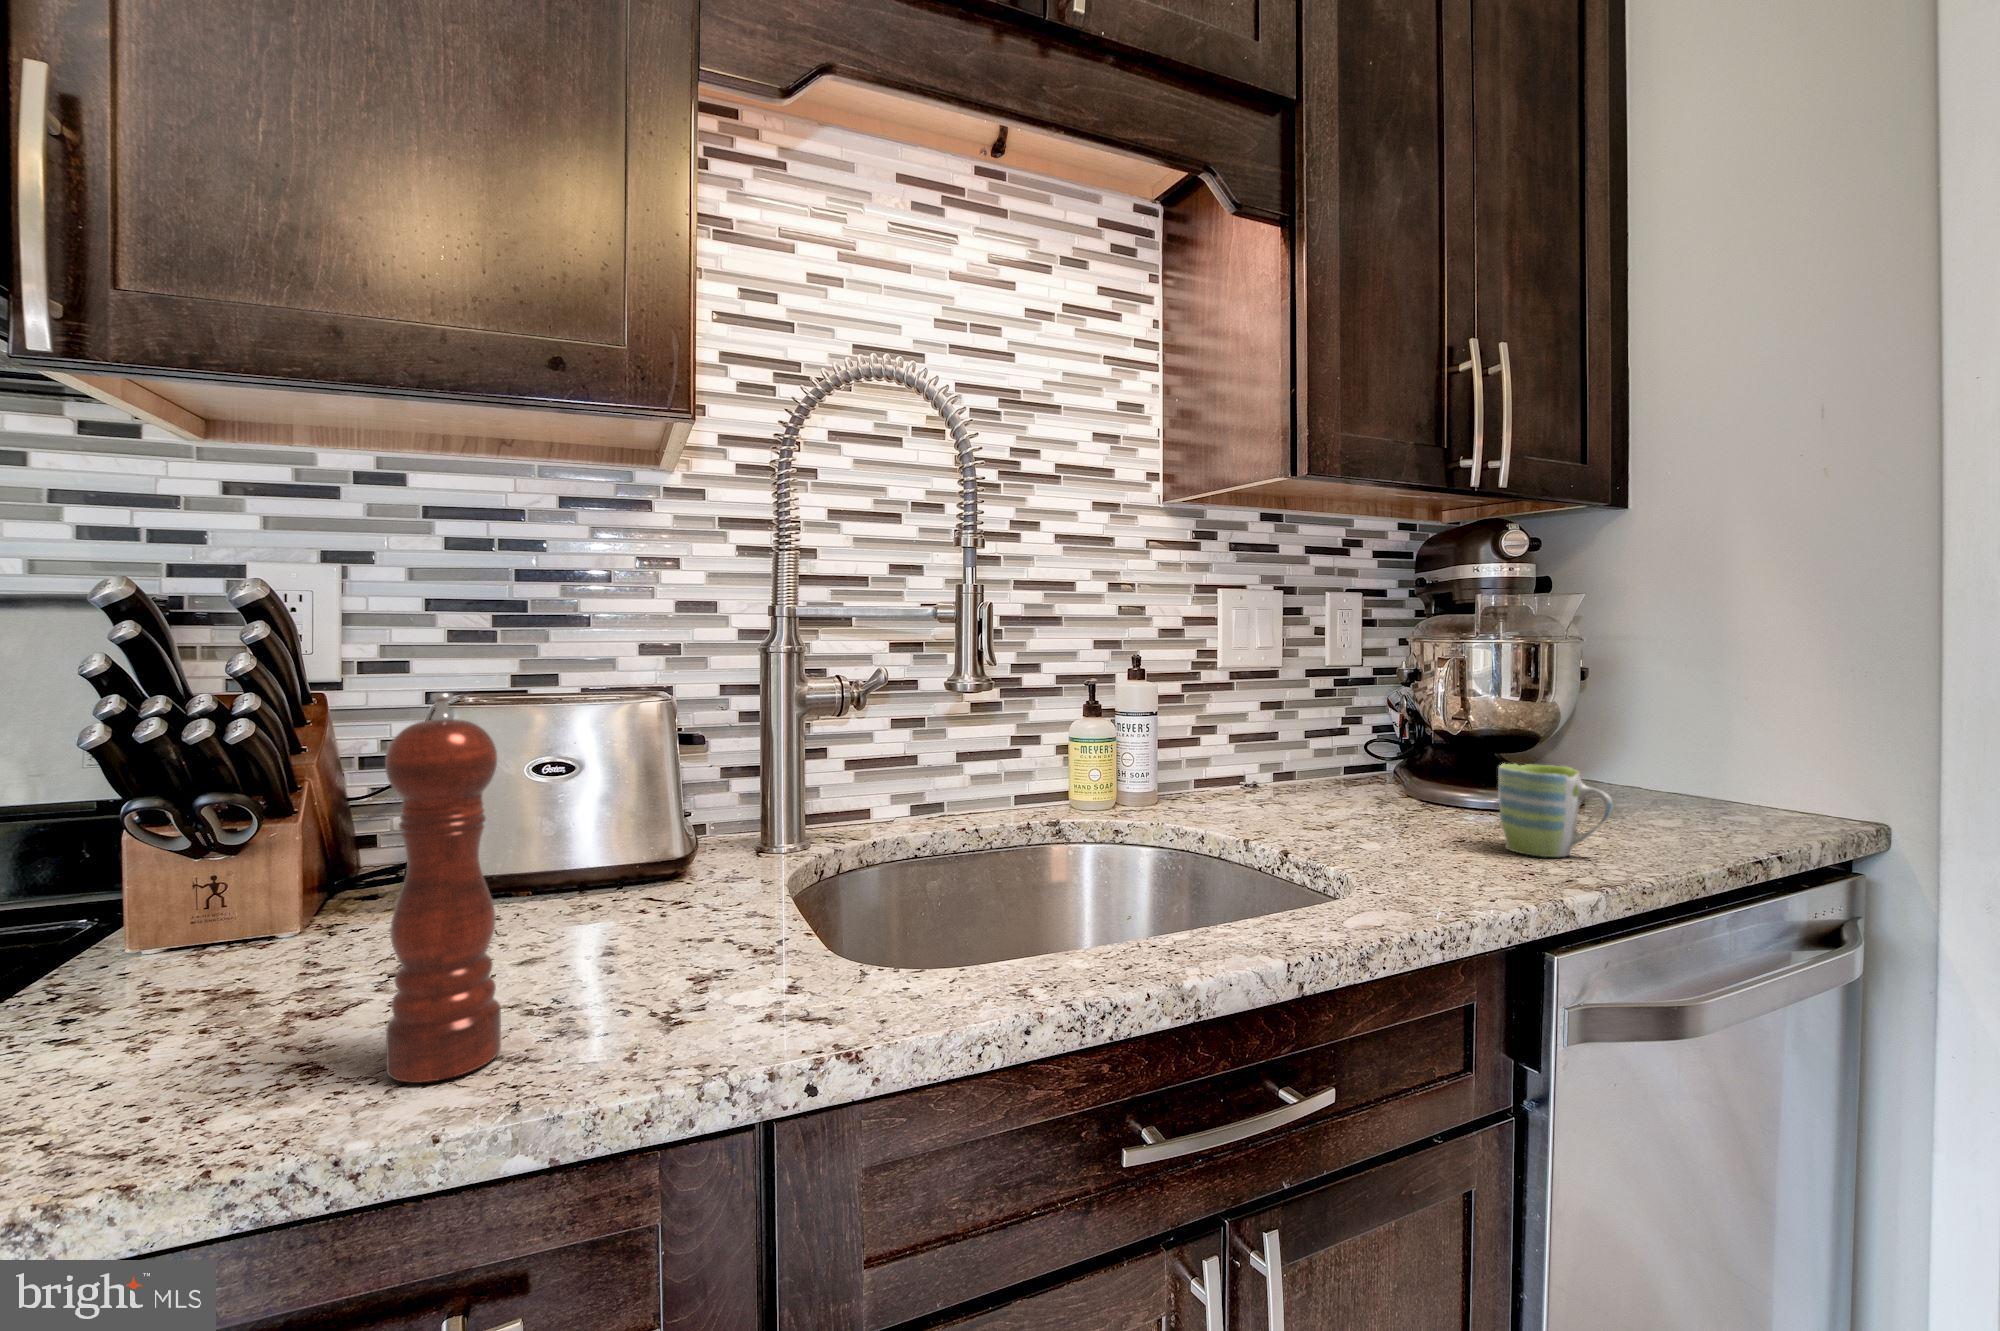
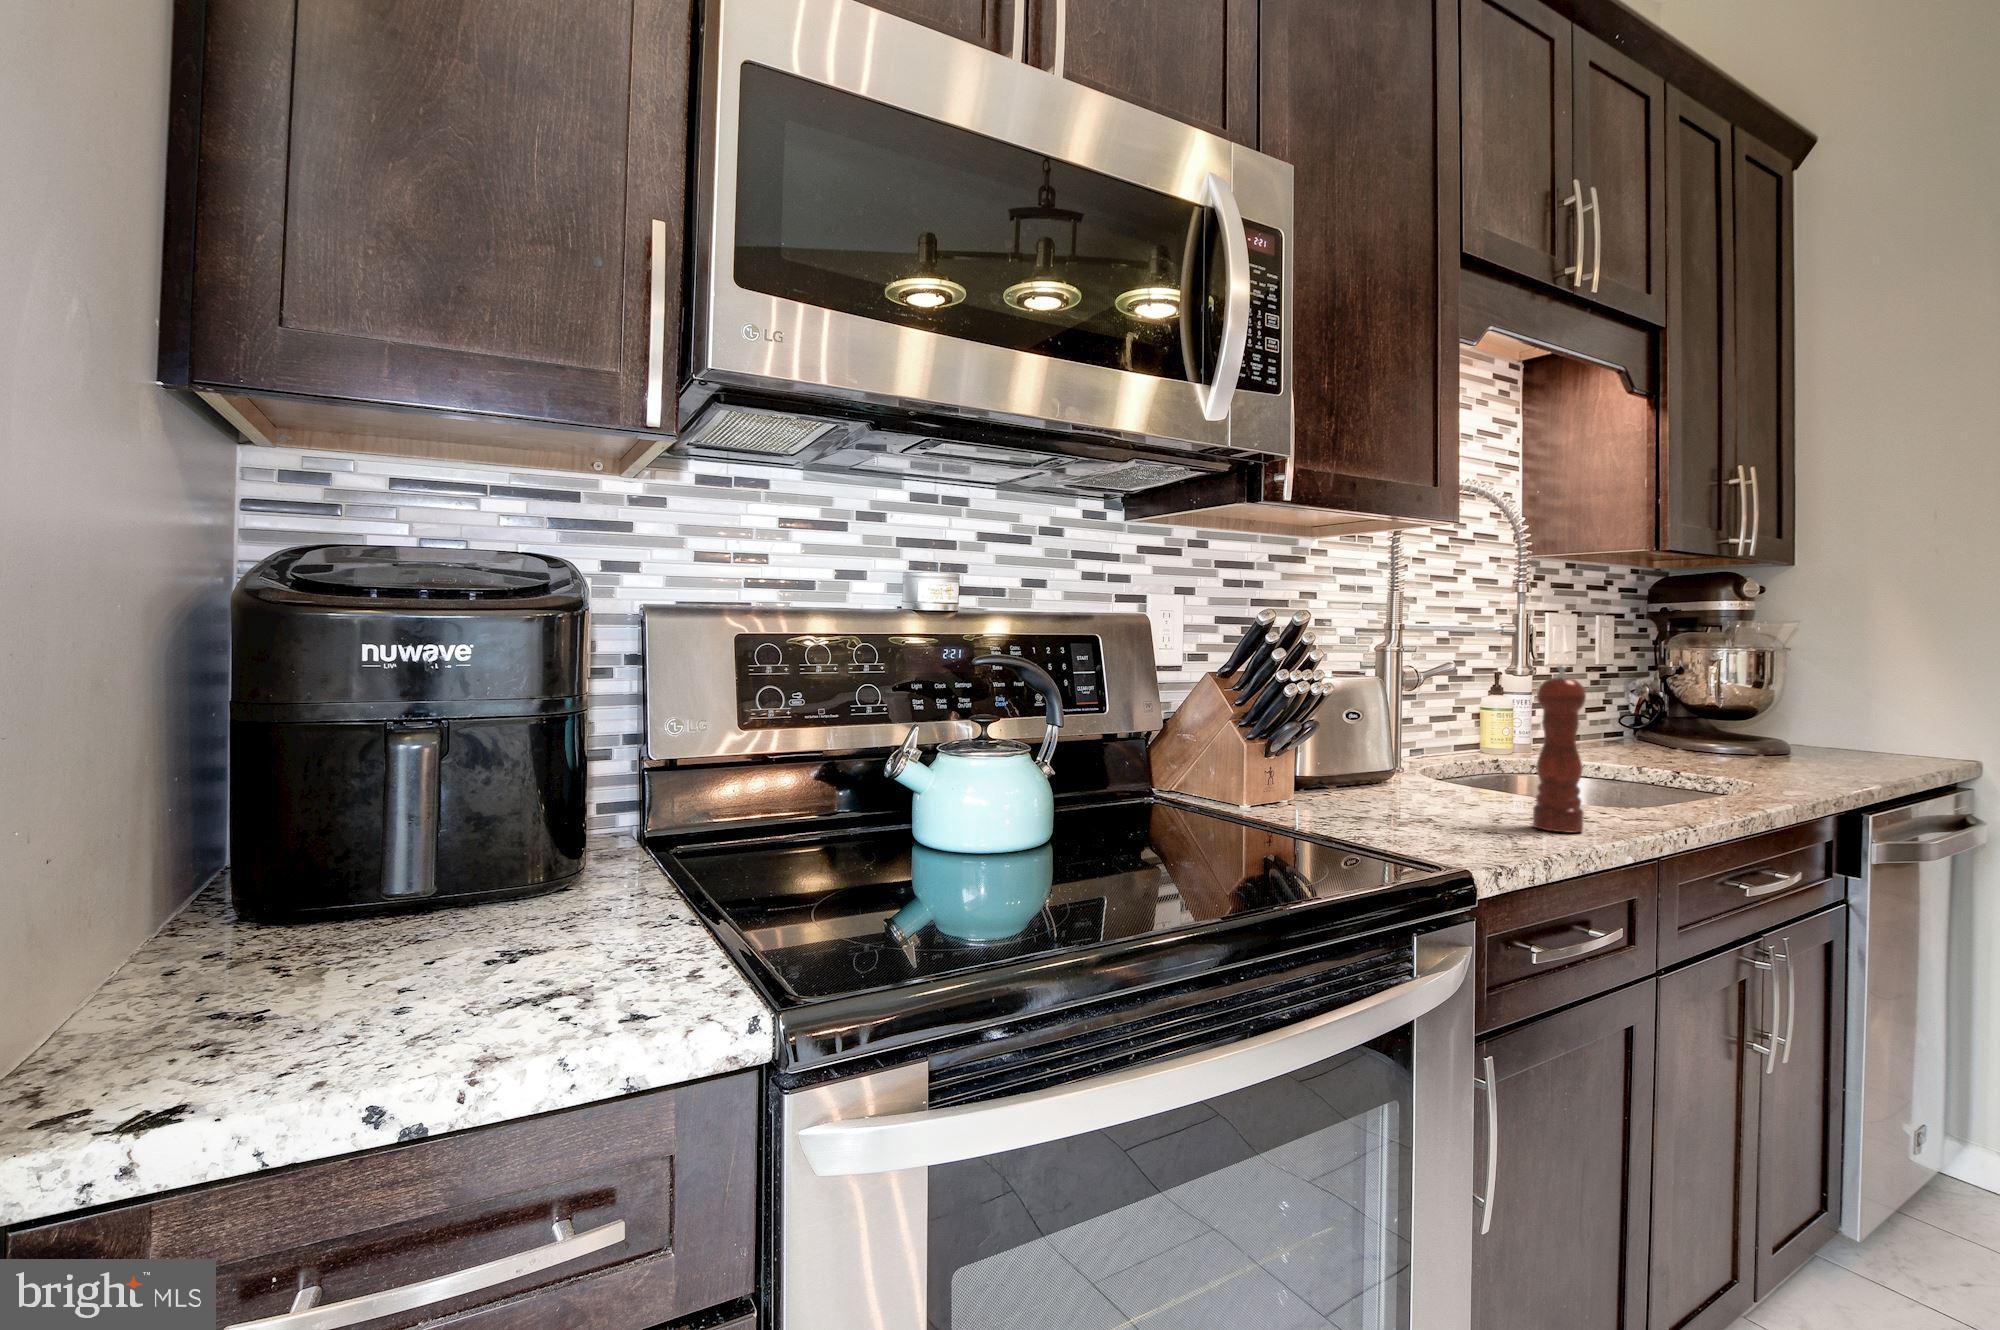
mug: present [1498,764,1613,857] -> none [1773,720,1846,771]

